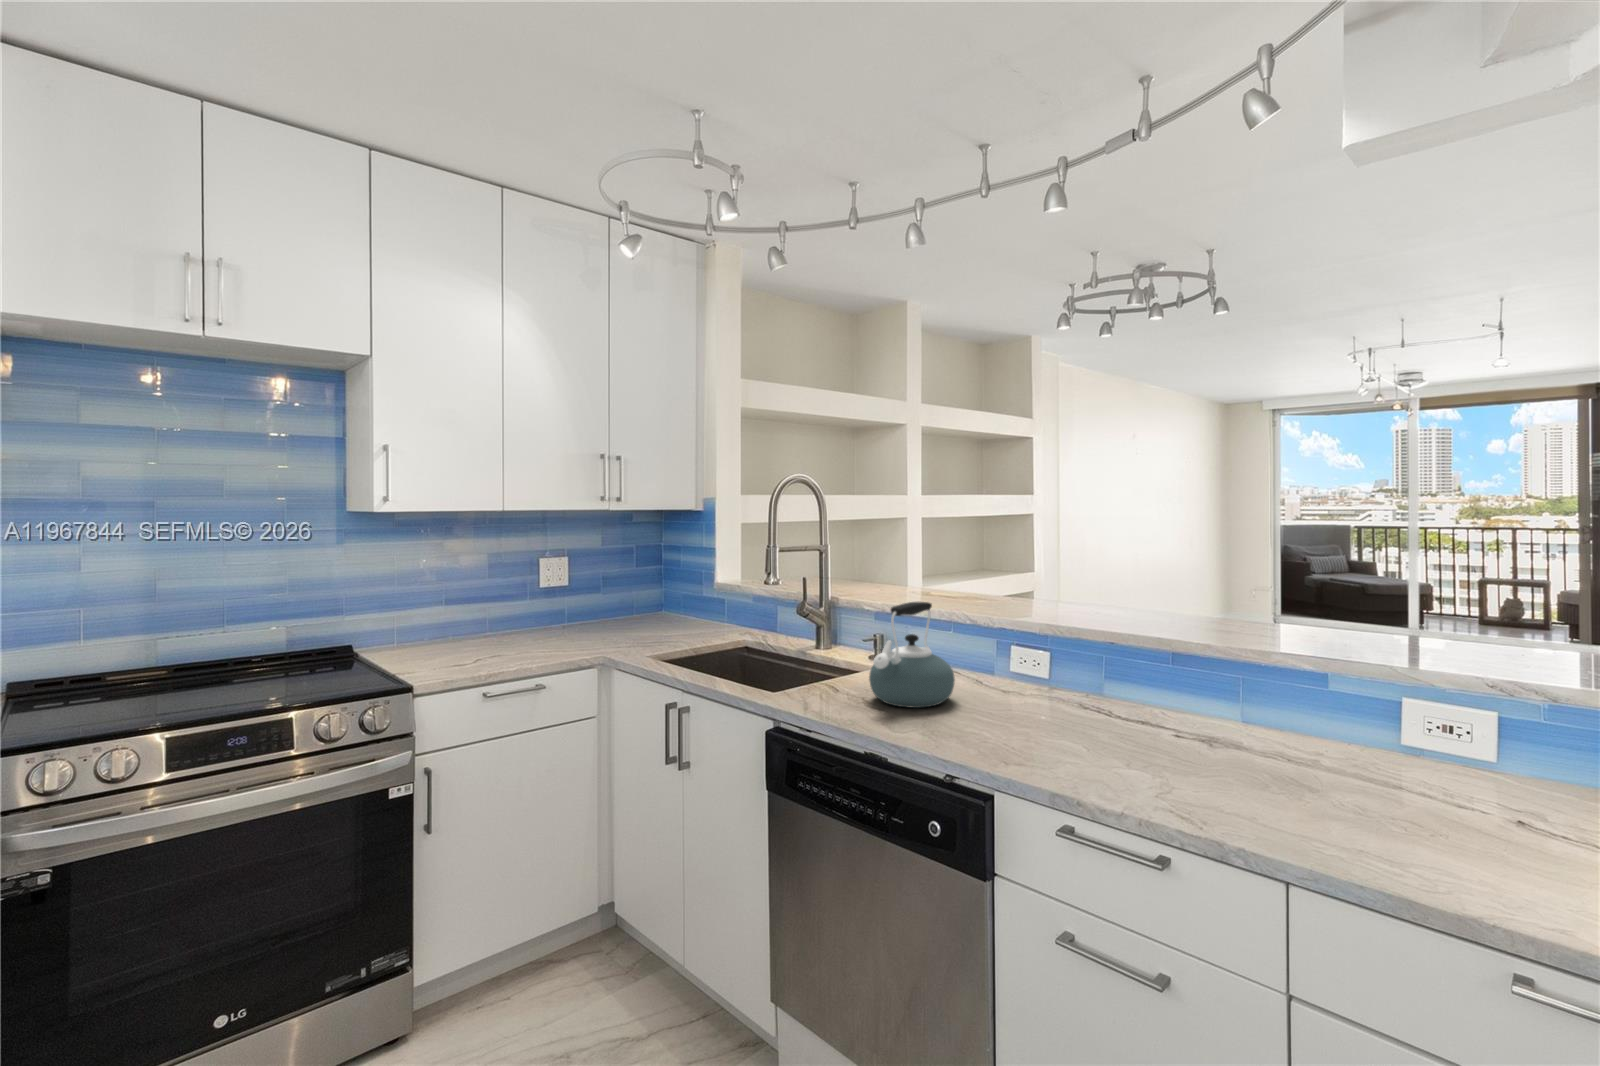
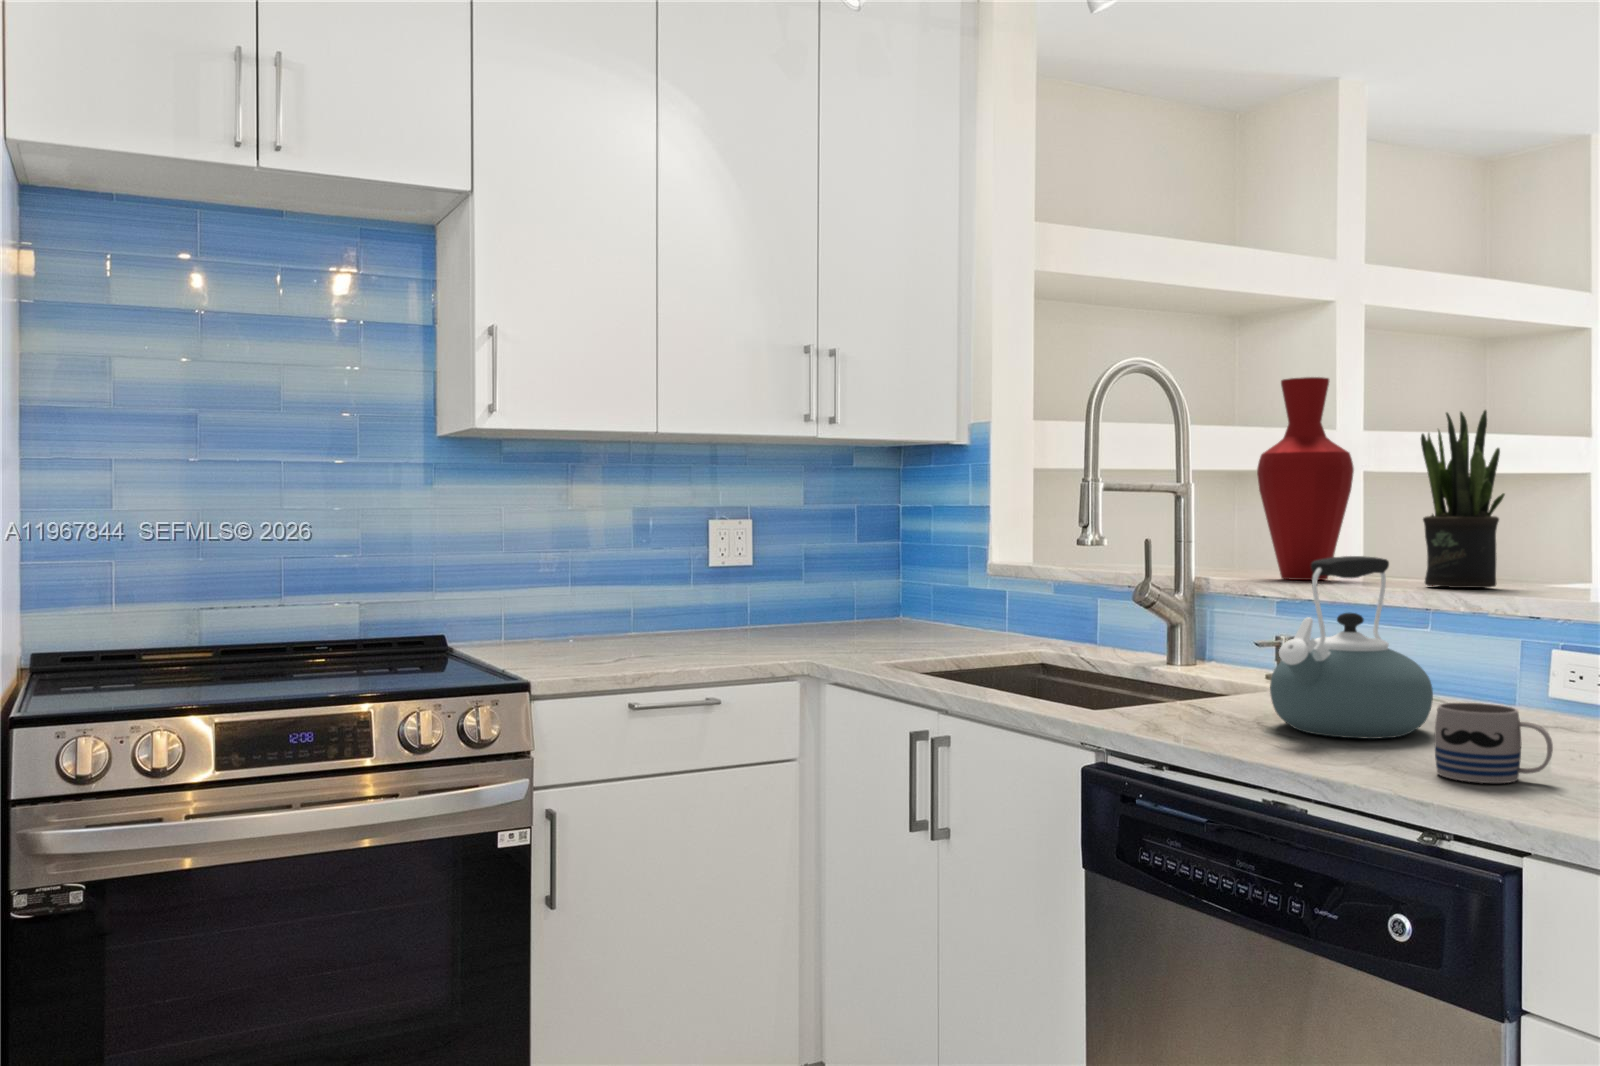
vase: none [864,485,915,598] -> present [1257,377,1354,580]
potted plant: none [949,508,992,606] -> present [1421,410,1505,588]
mug: none [955,693,1014,741] -> present [1434,703,1553,783]

